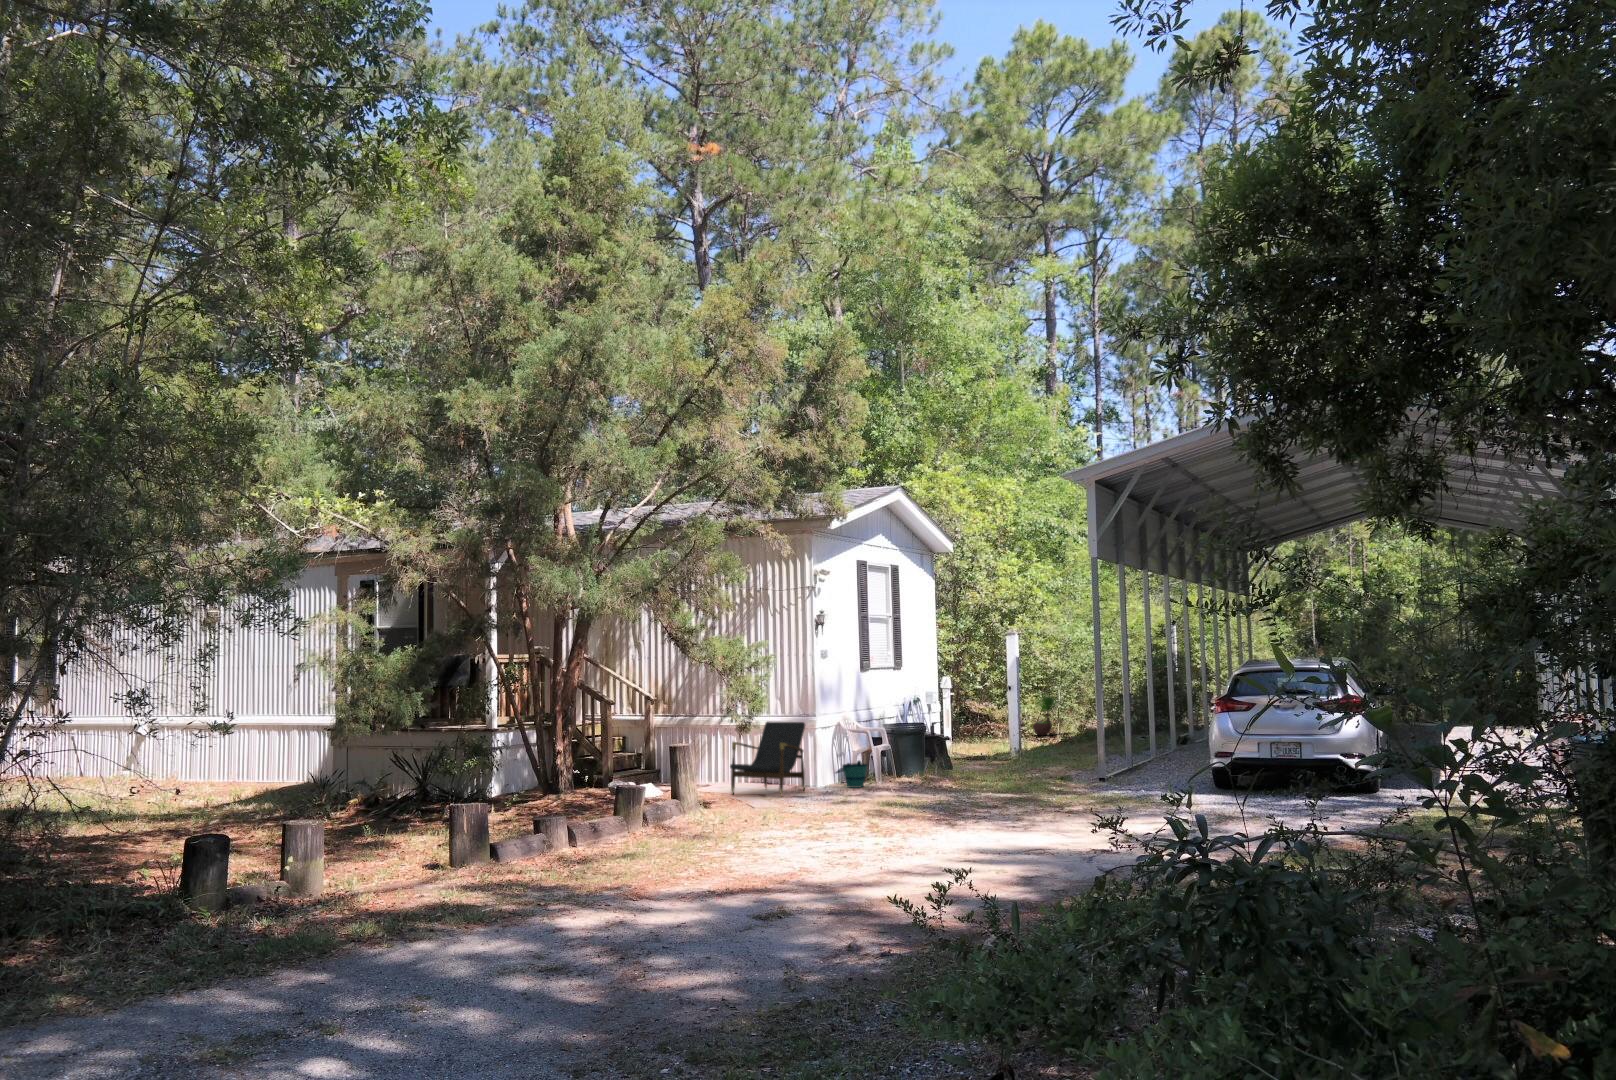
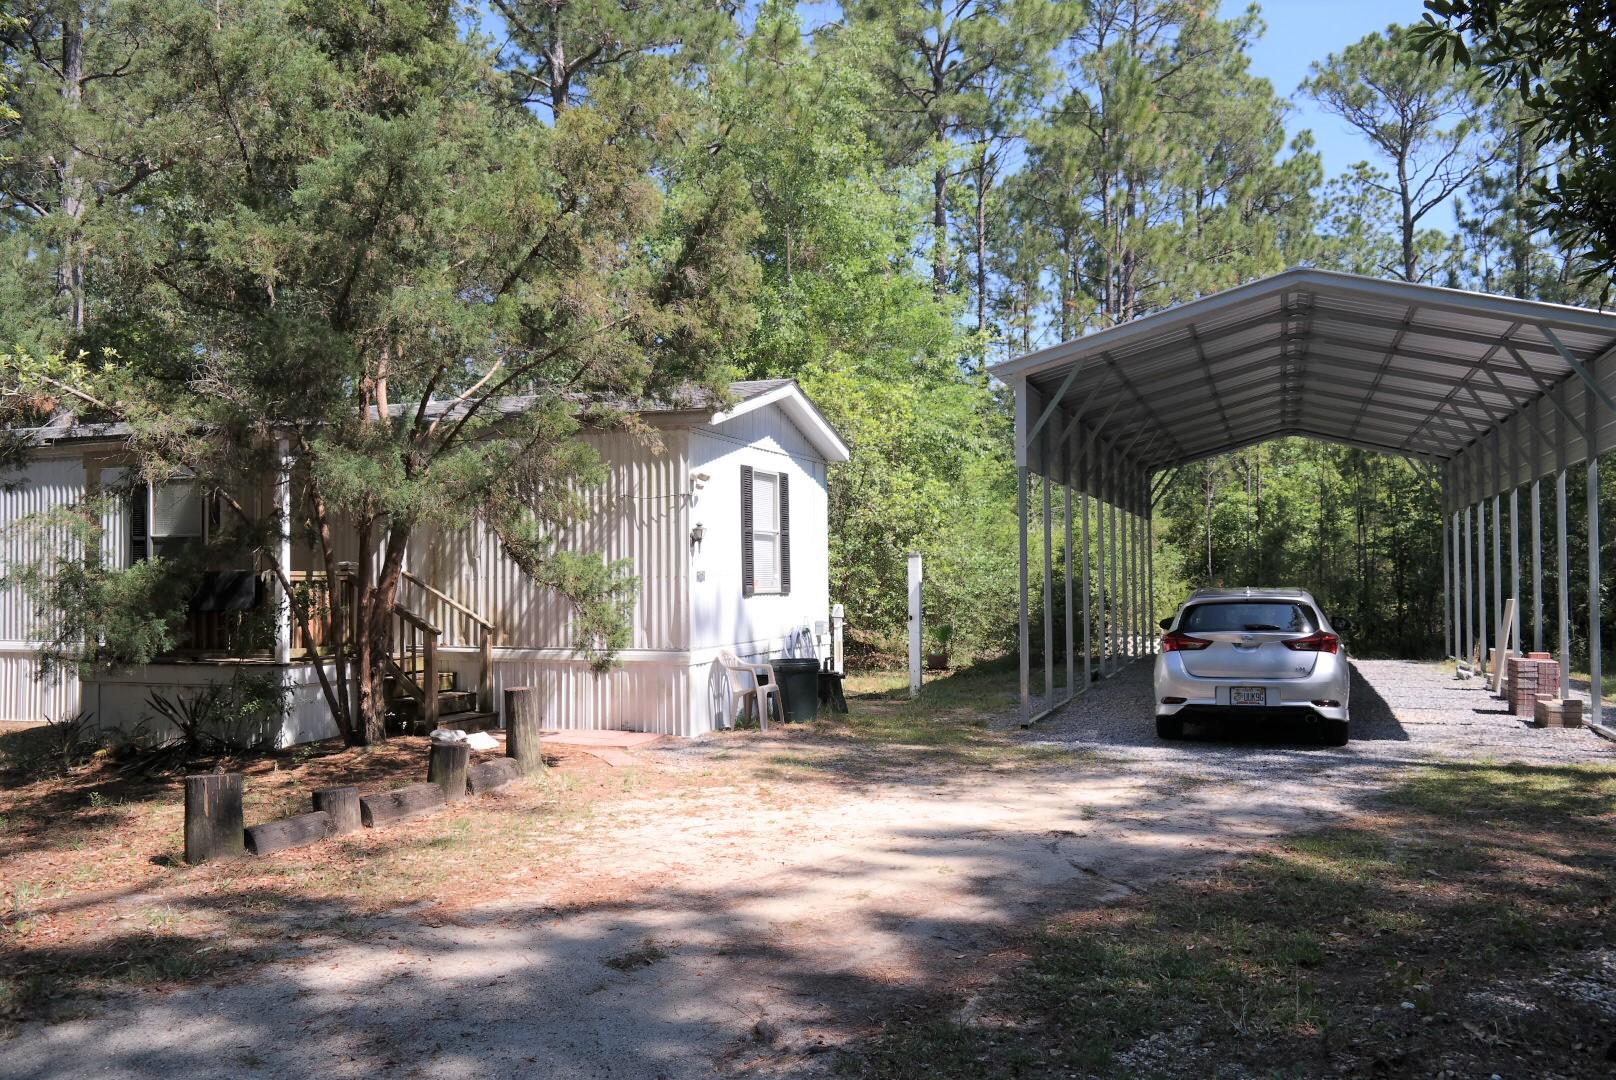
lounge chair: present [730,721,805,797] -> none [583,657,676,749]
bucket: present [836,761,867,788] -> none [711,703,750,736]

